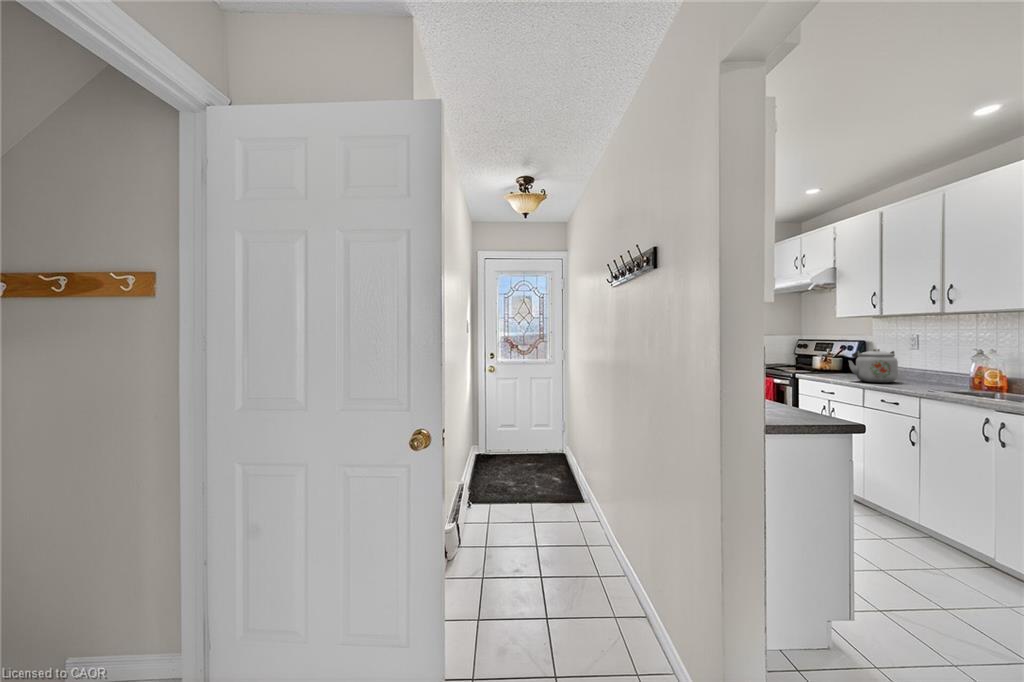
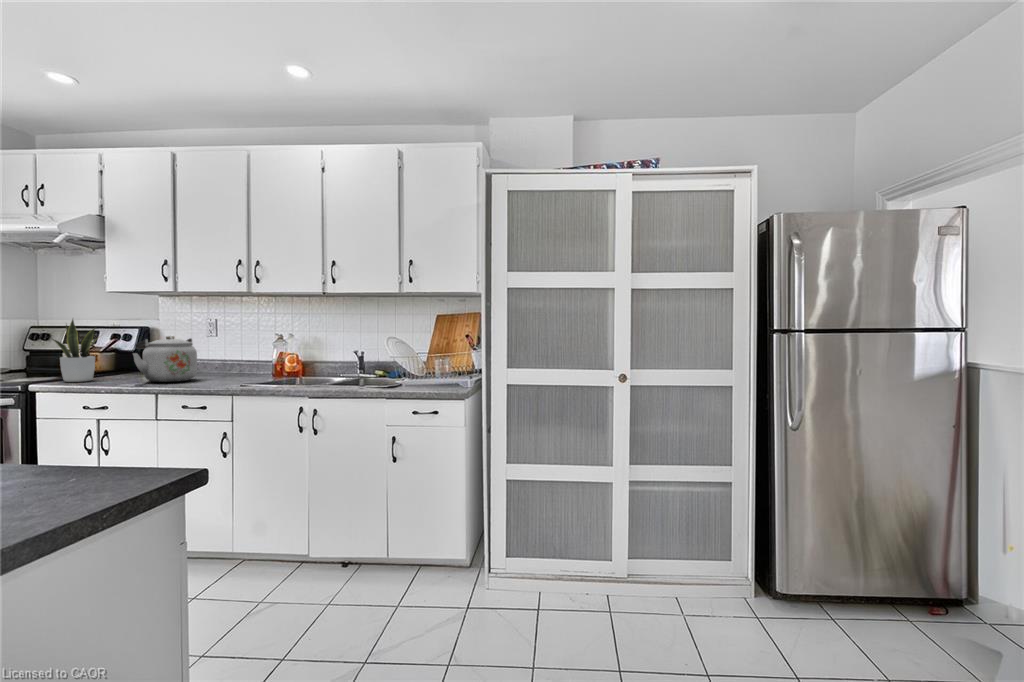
potted plant: none [800,335,833,377] -> present [53,319,96,382]

